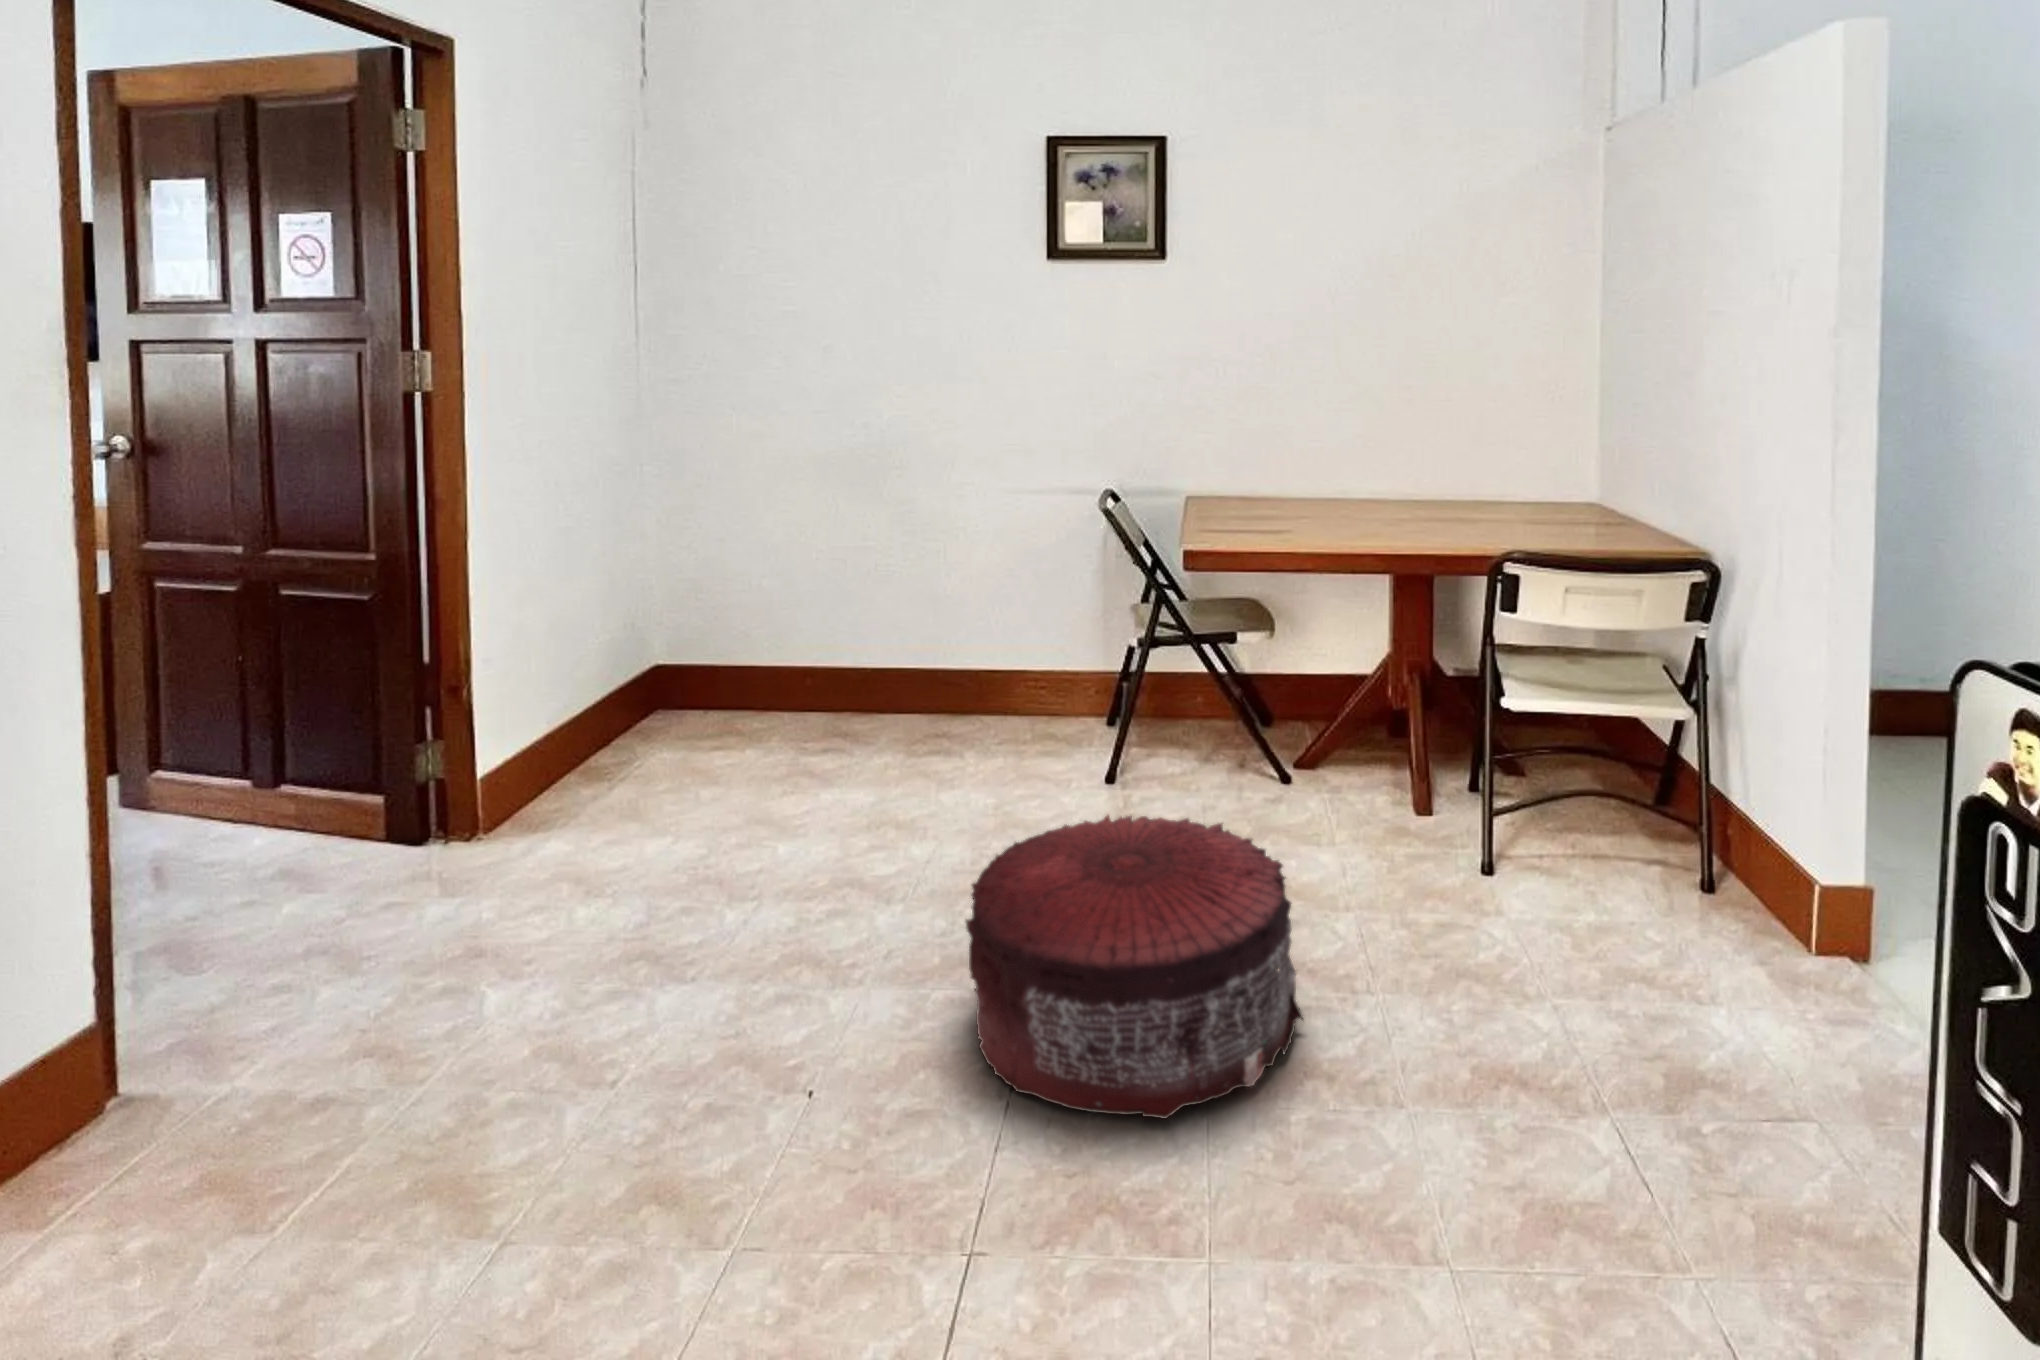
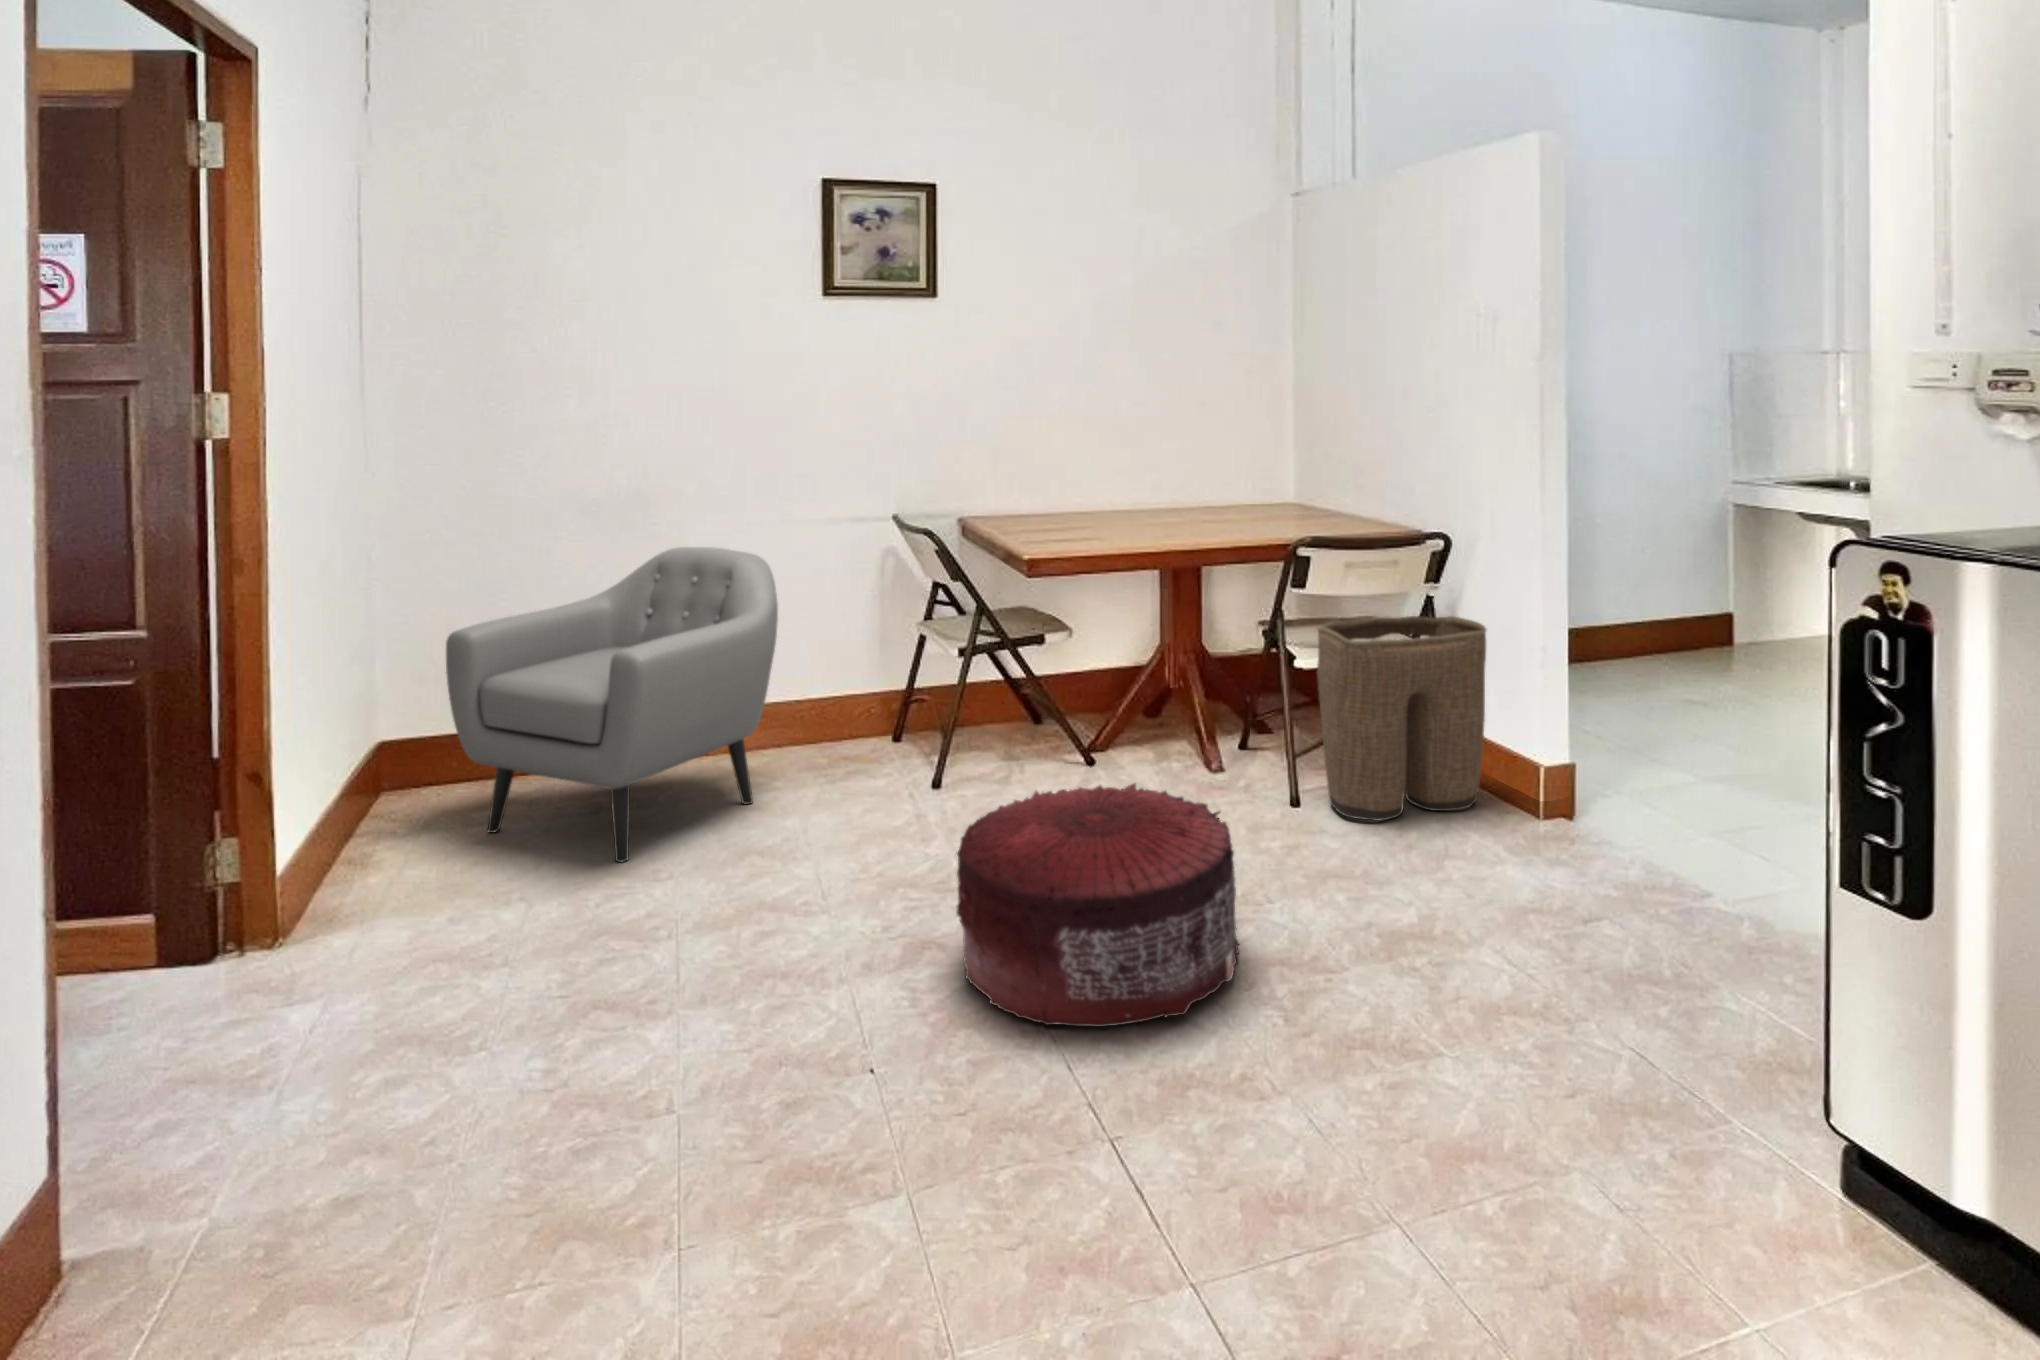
armchair: none [675,507,971,812] -> present [446,547,778,862]
laundry basket: none [1531,656,1758,914] -> present [1317,616,1486,821]

